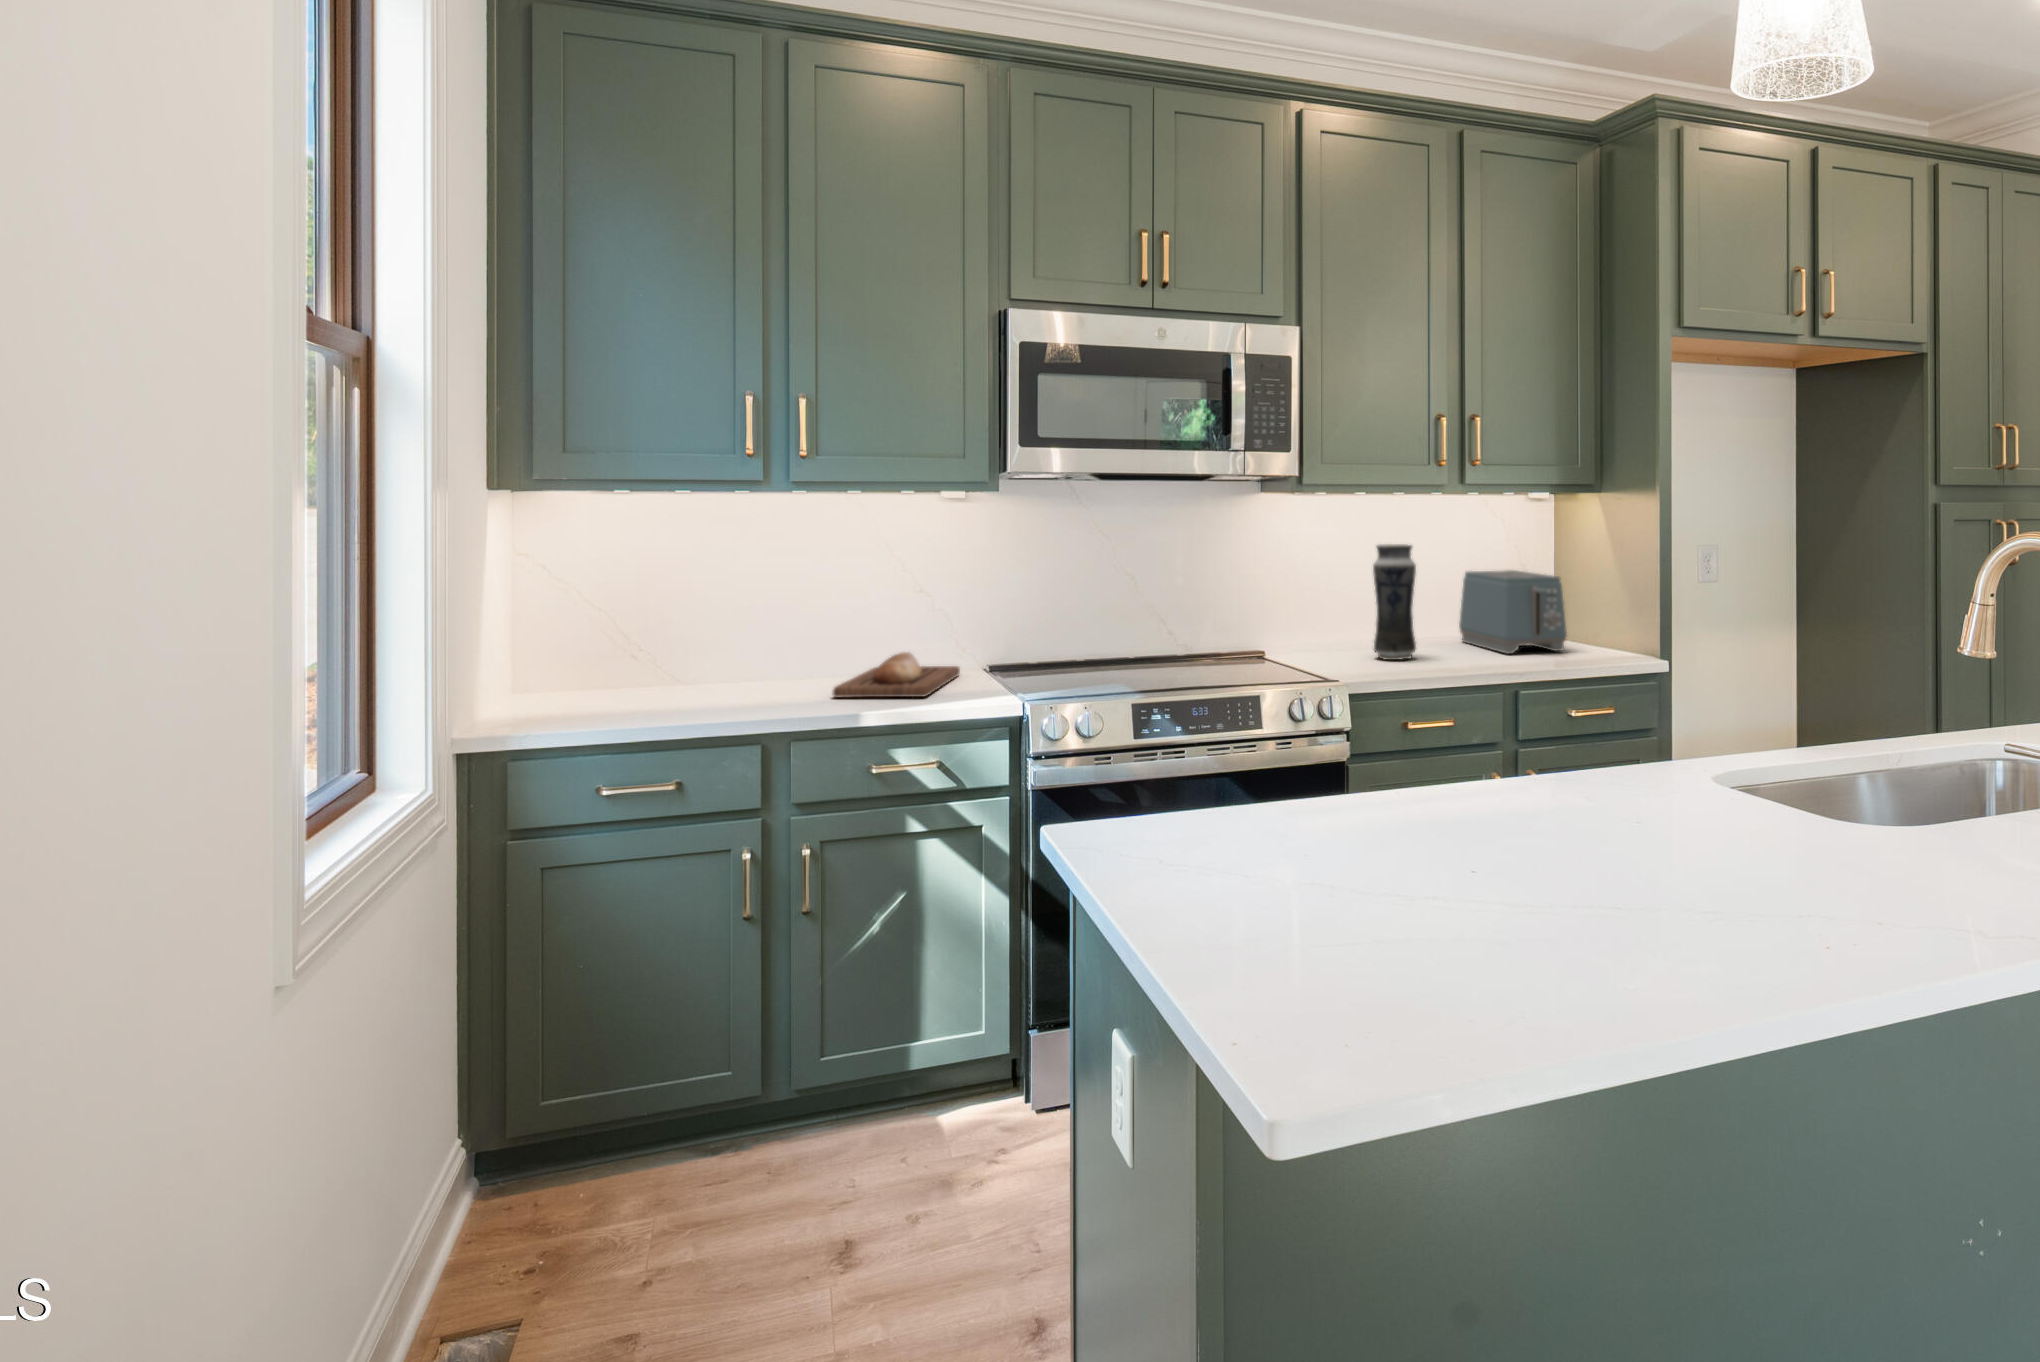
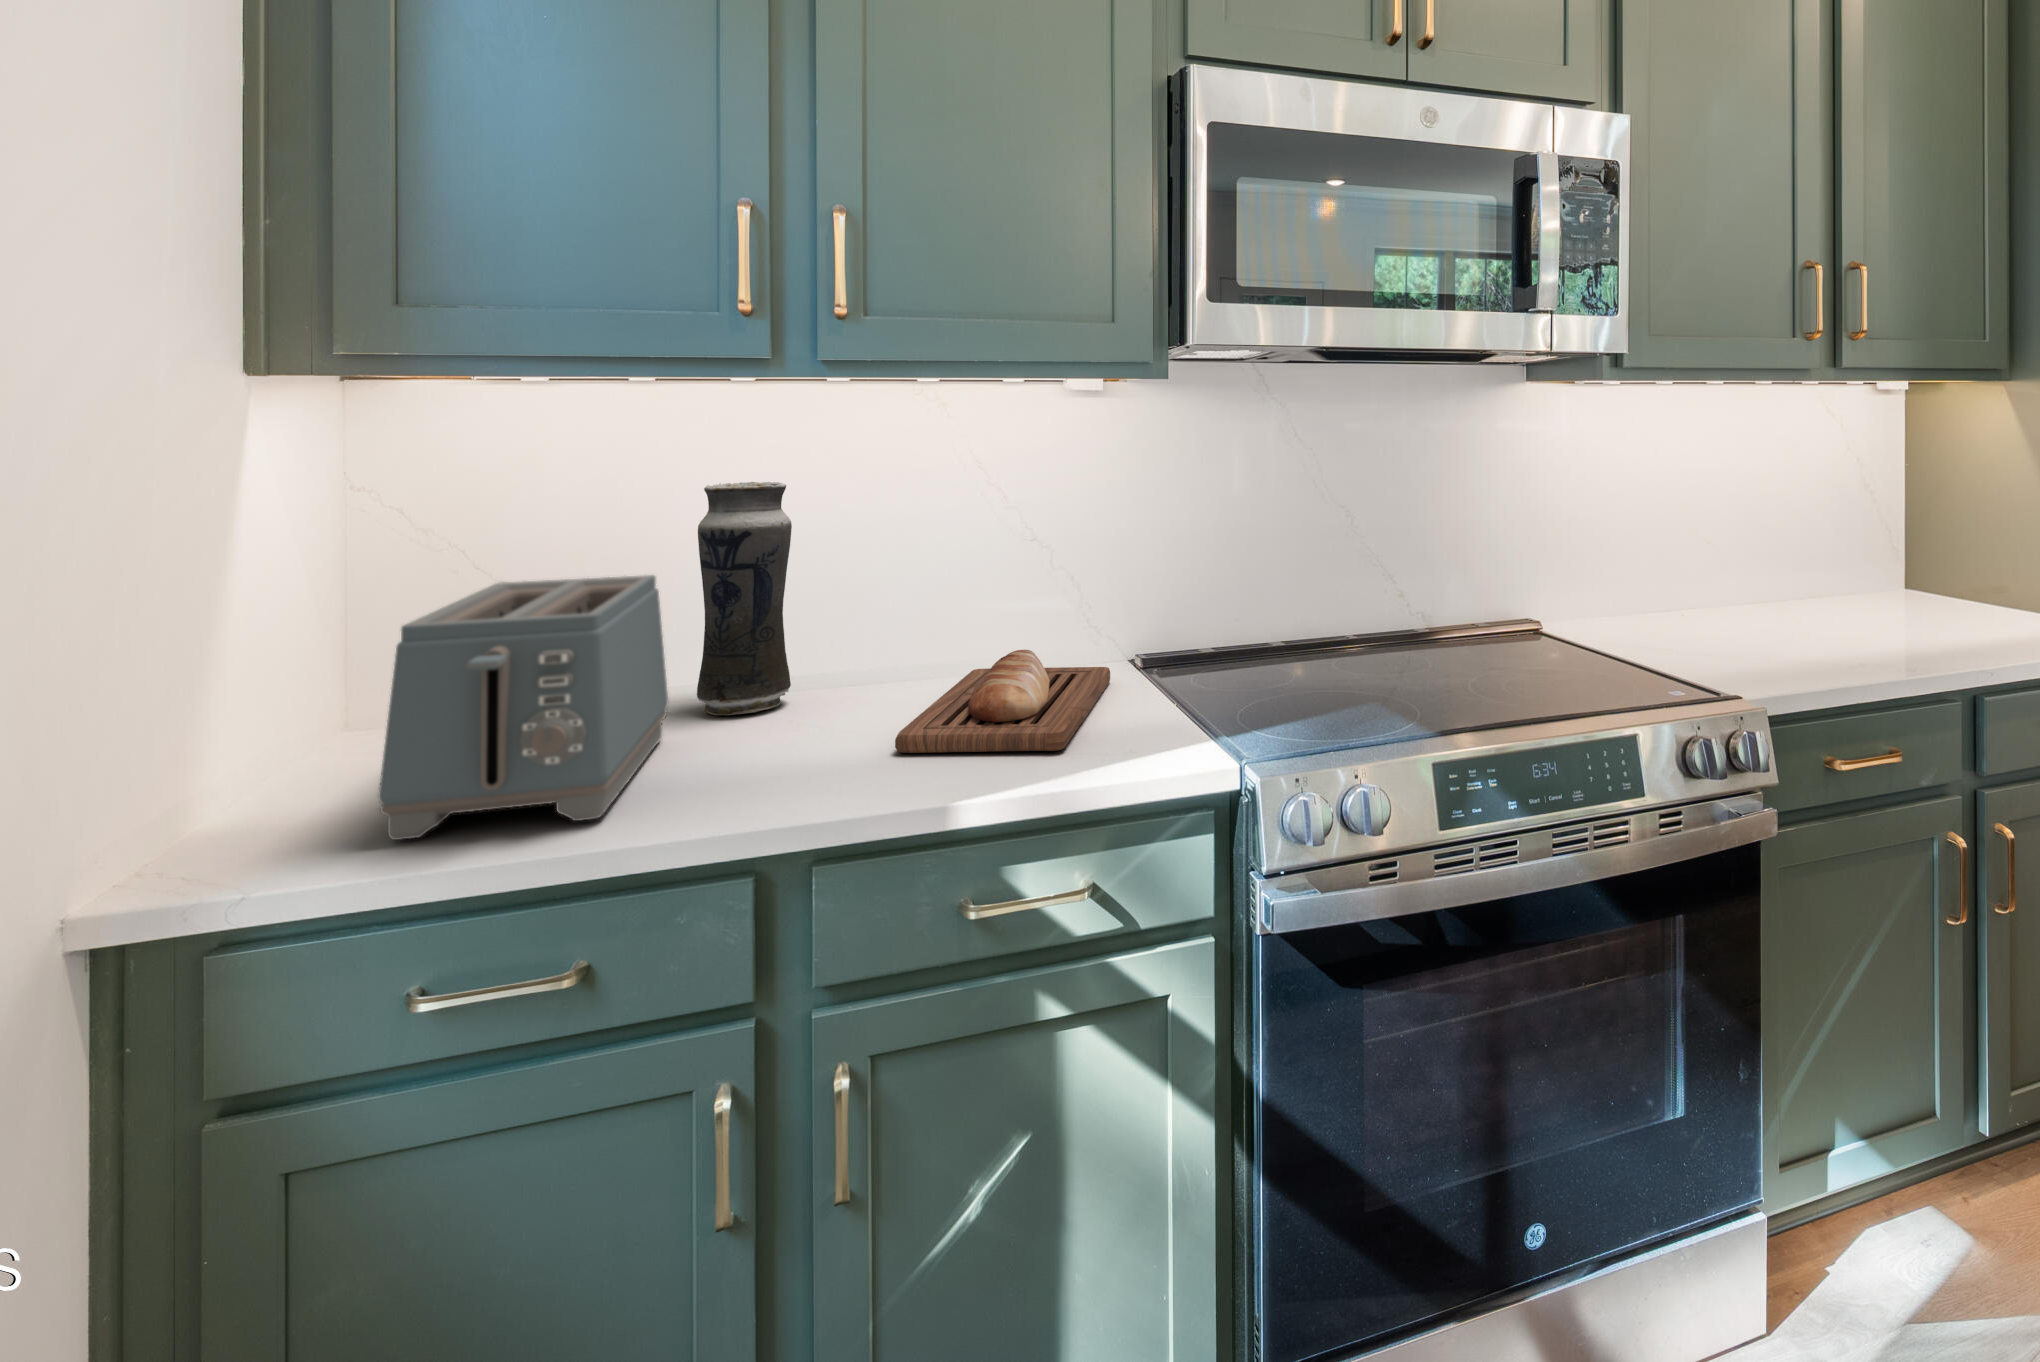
vase: present [1373,544,1416,660] -> present [697,482,792,715]
toaster: present [1459,570,1567,654] -> present [378,575,668,840]

